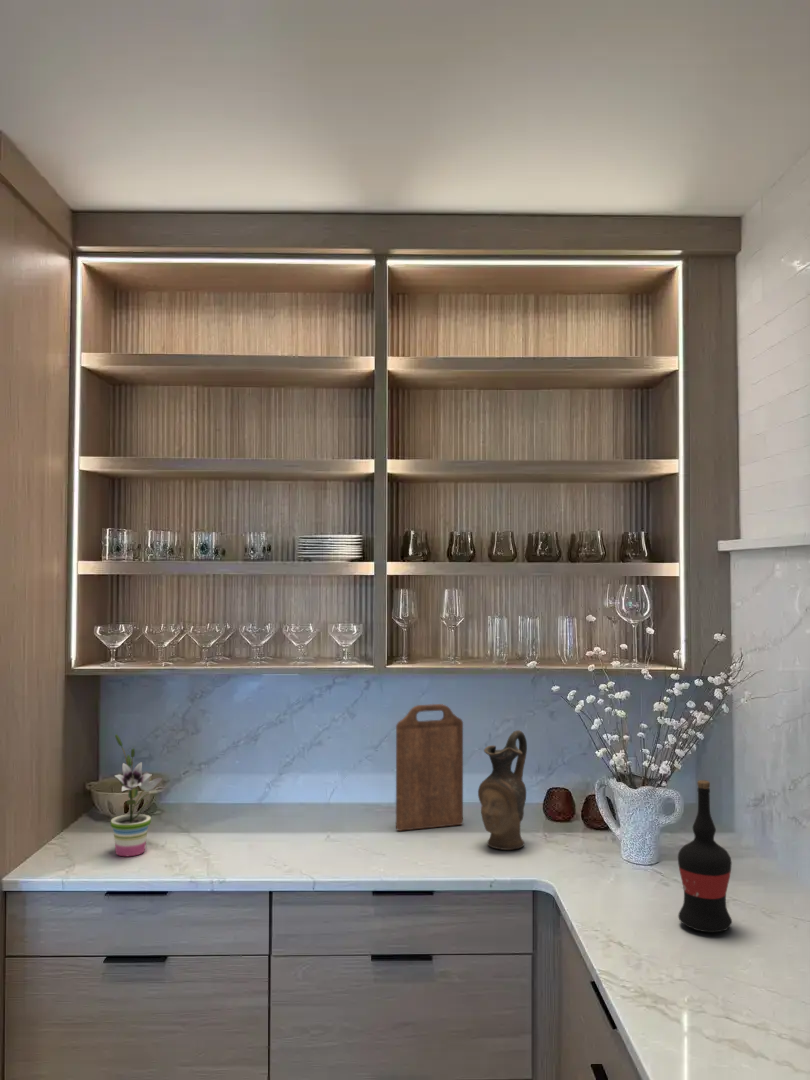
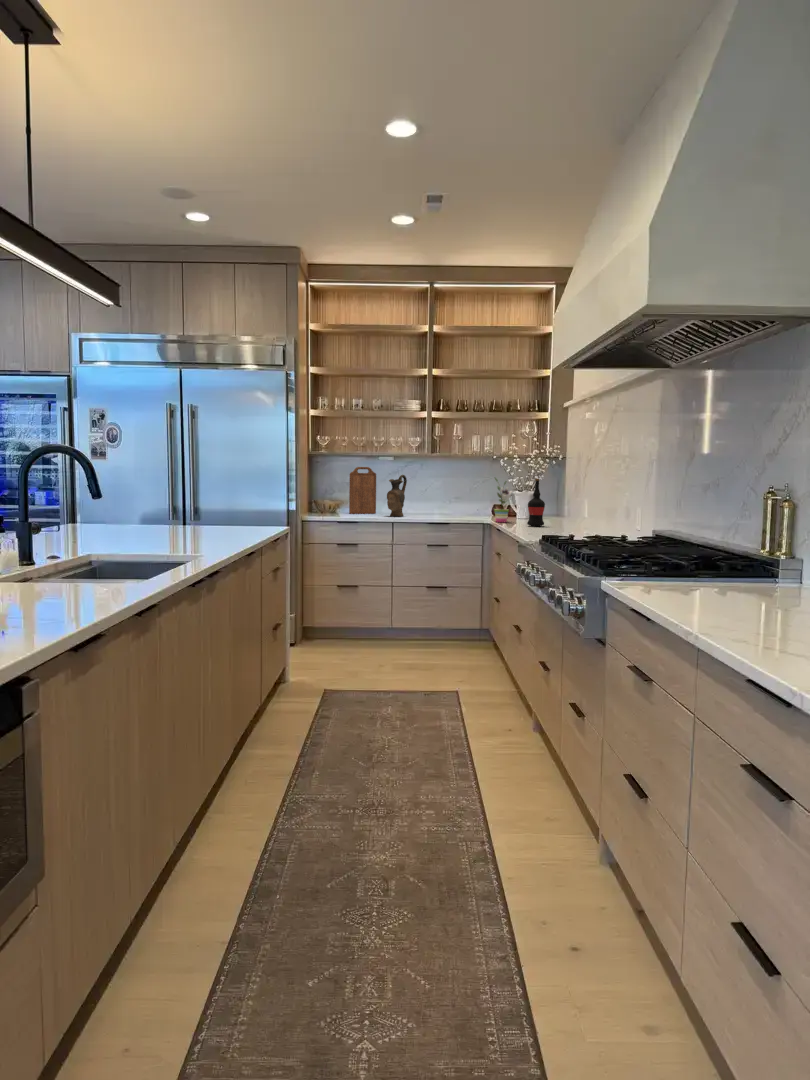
cutting board: present [396,704,463,831] -> present [349,467,376,514]
ceramic pitcher: present [478,730,527,850] -> present [387,475,407,516]
potted plant: present [111,735,163,856] -> present [494,478,512,522]

